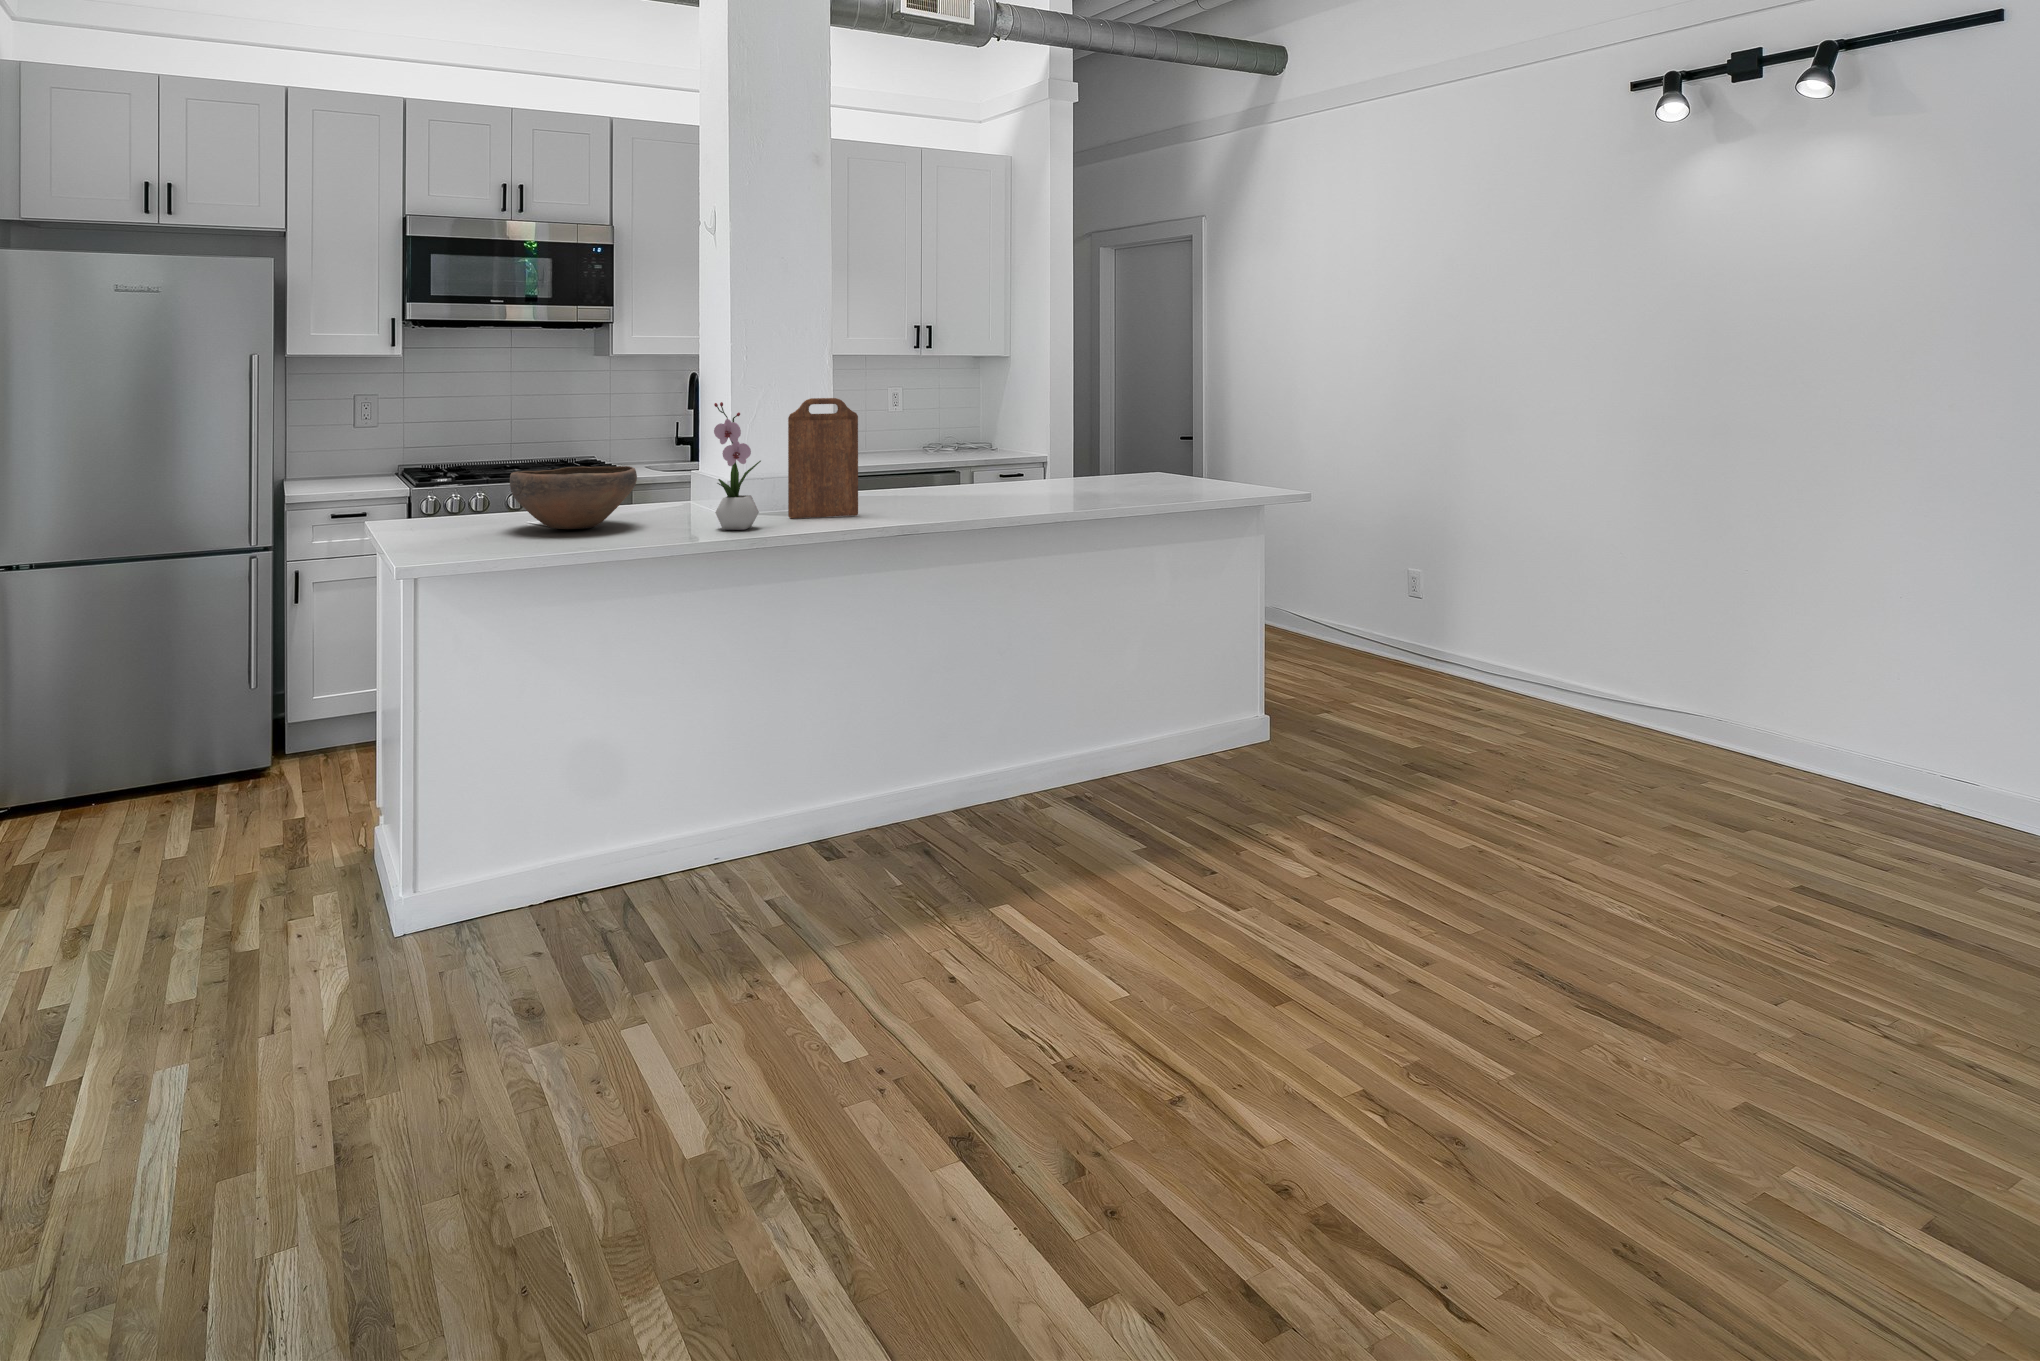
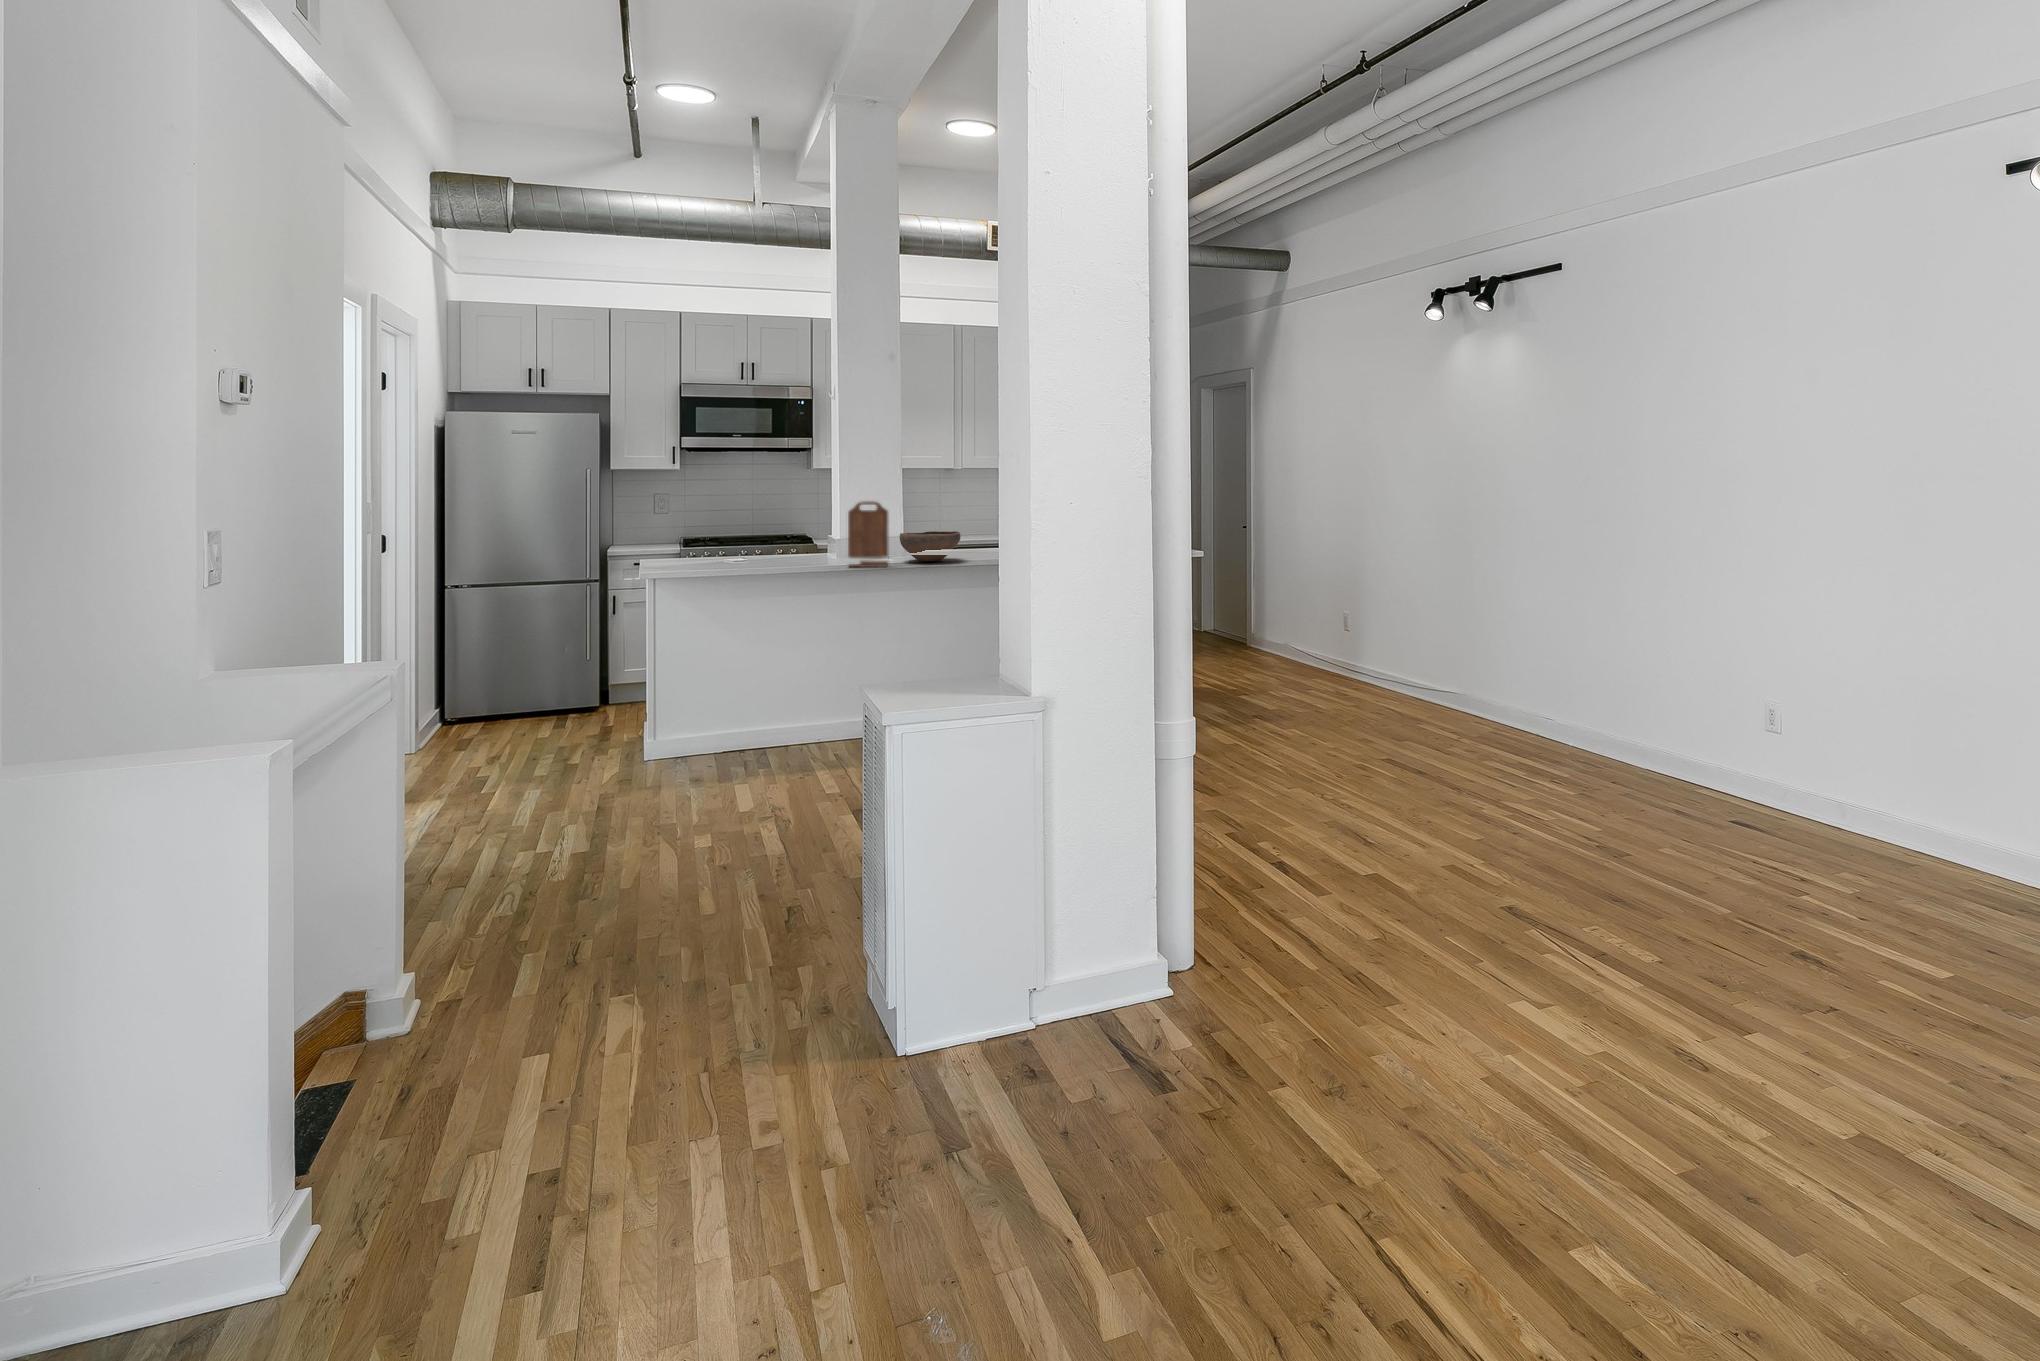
flower arrangement: present [714,402,761,530] -> none [795,504,826,572]
bowl: present [510,466,637,529] -> present [900,531,960,561]

